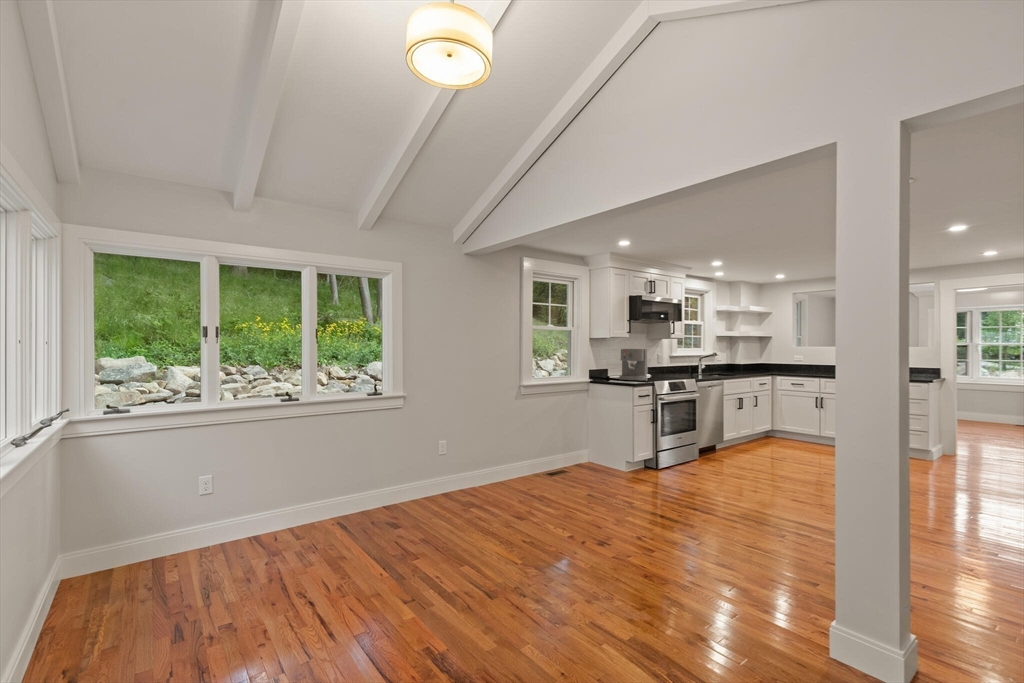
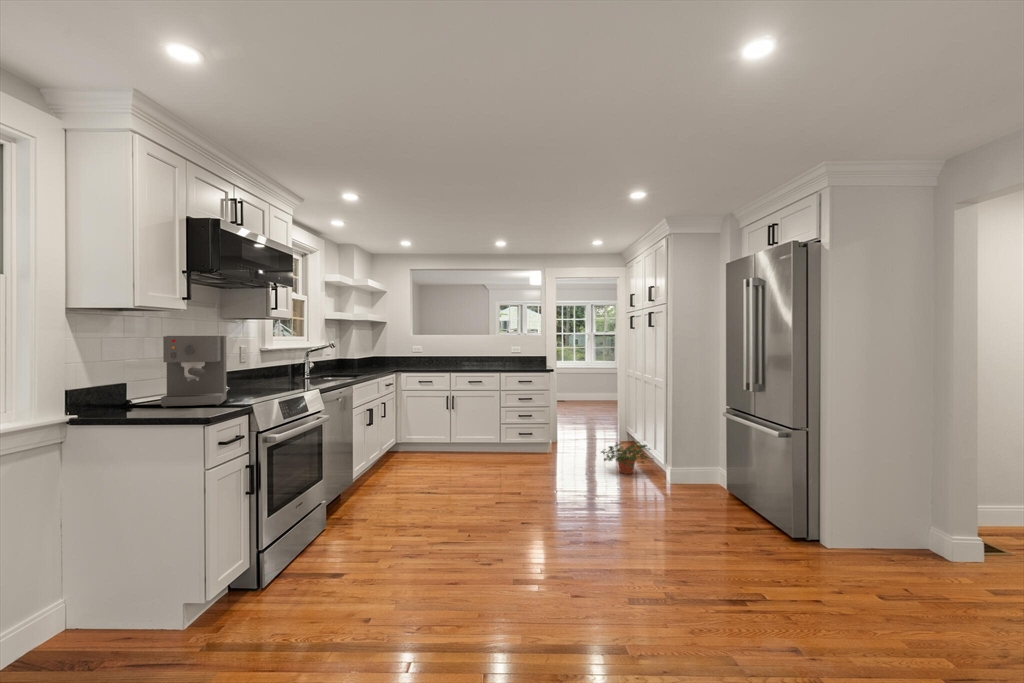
potted plant: none [944,445,1004,474] -> present [601,442,653,474]

